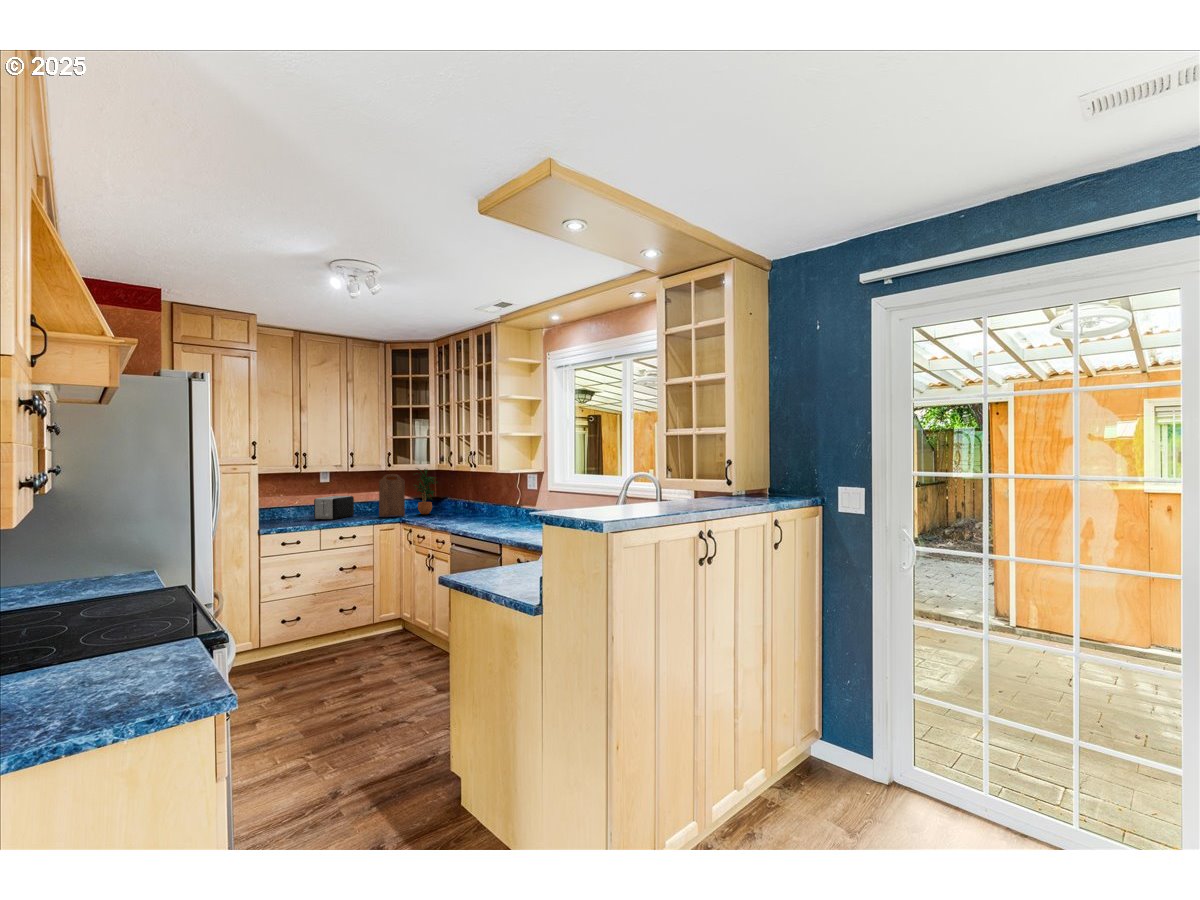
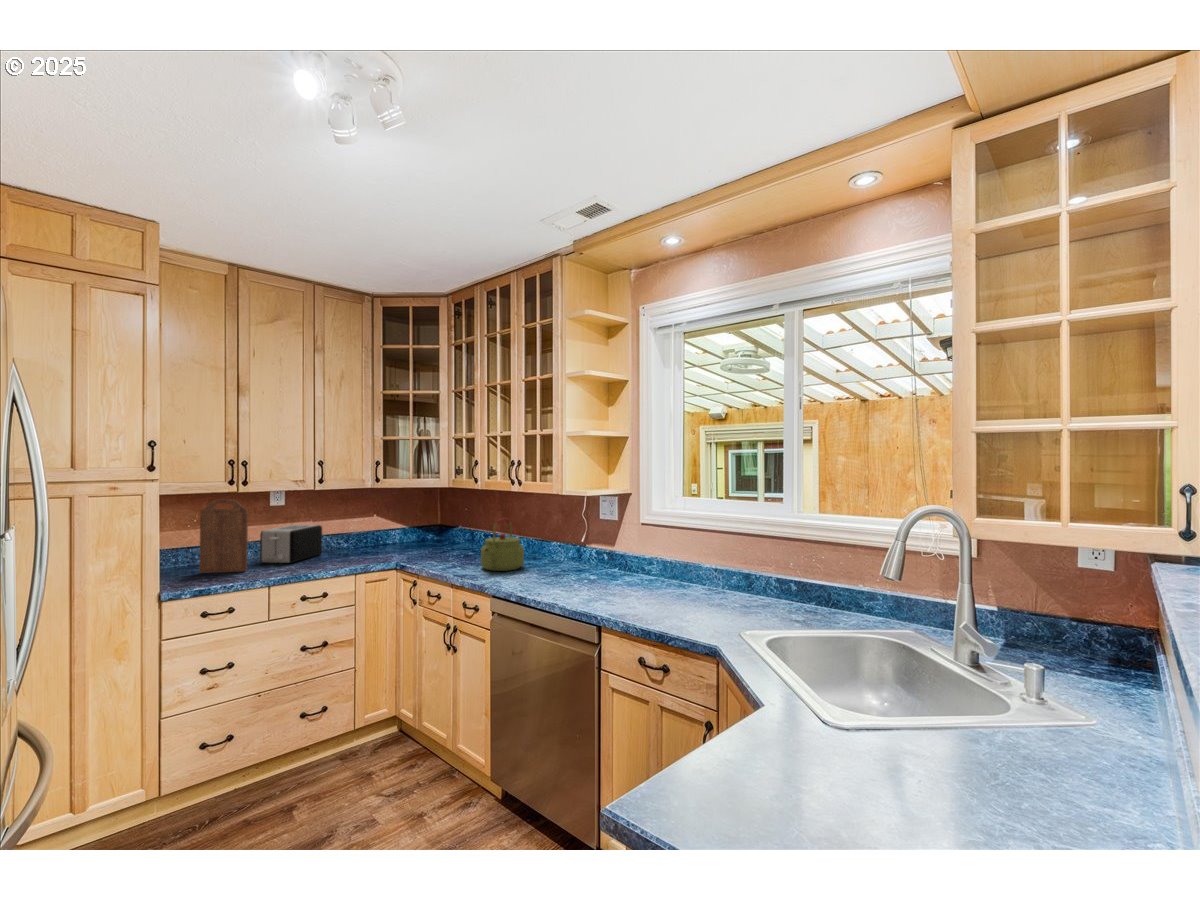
potted plant: present [415,468,437,514] -> none [410,482,452,552]
cutting board: present [379,474,405,517] -> present [199,499,248,573]
kettle: none [452,489,480,522] -> present [481,518,524,571]

